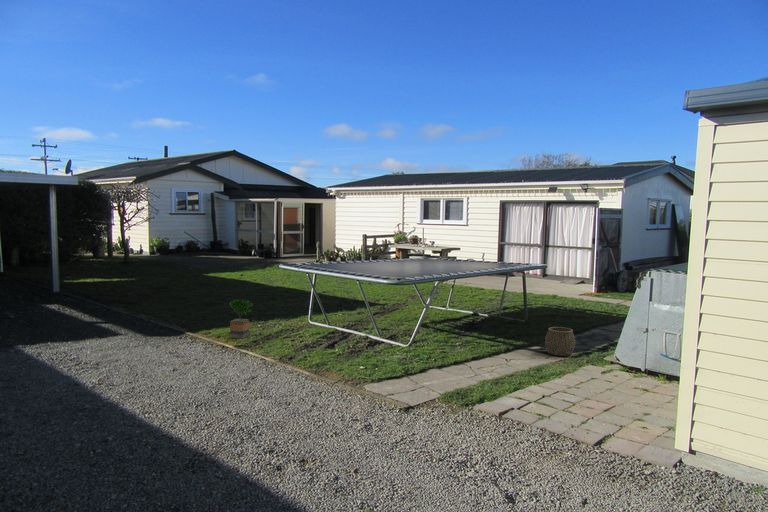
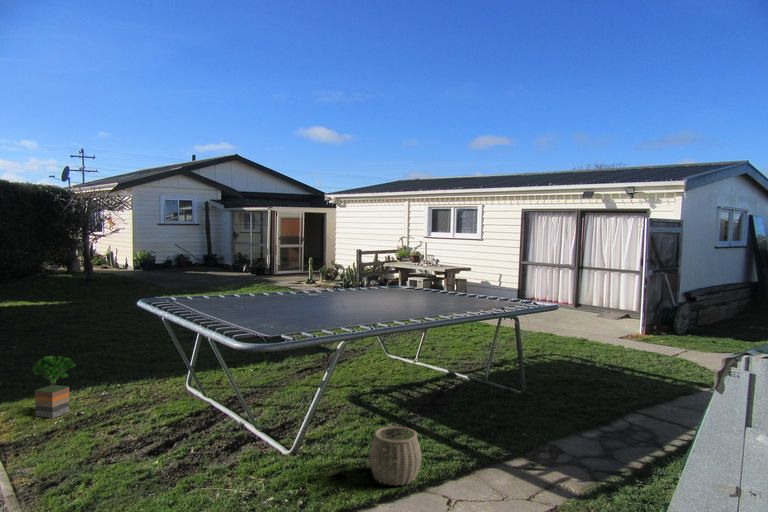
woven basket: present [545,327,575,356] -> present [369,426,421,485]

